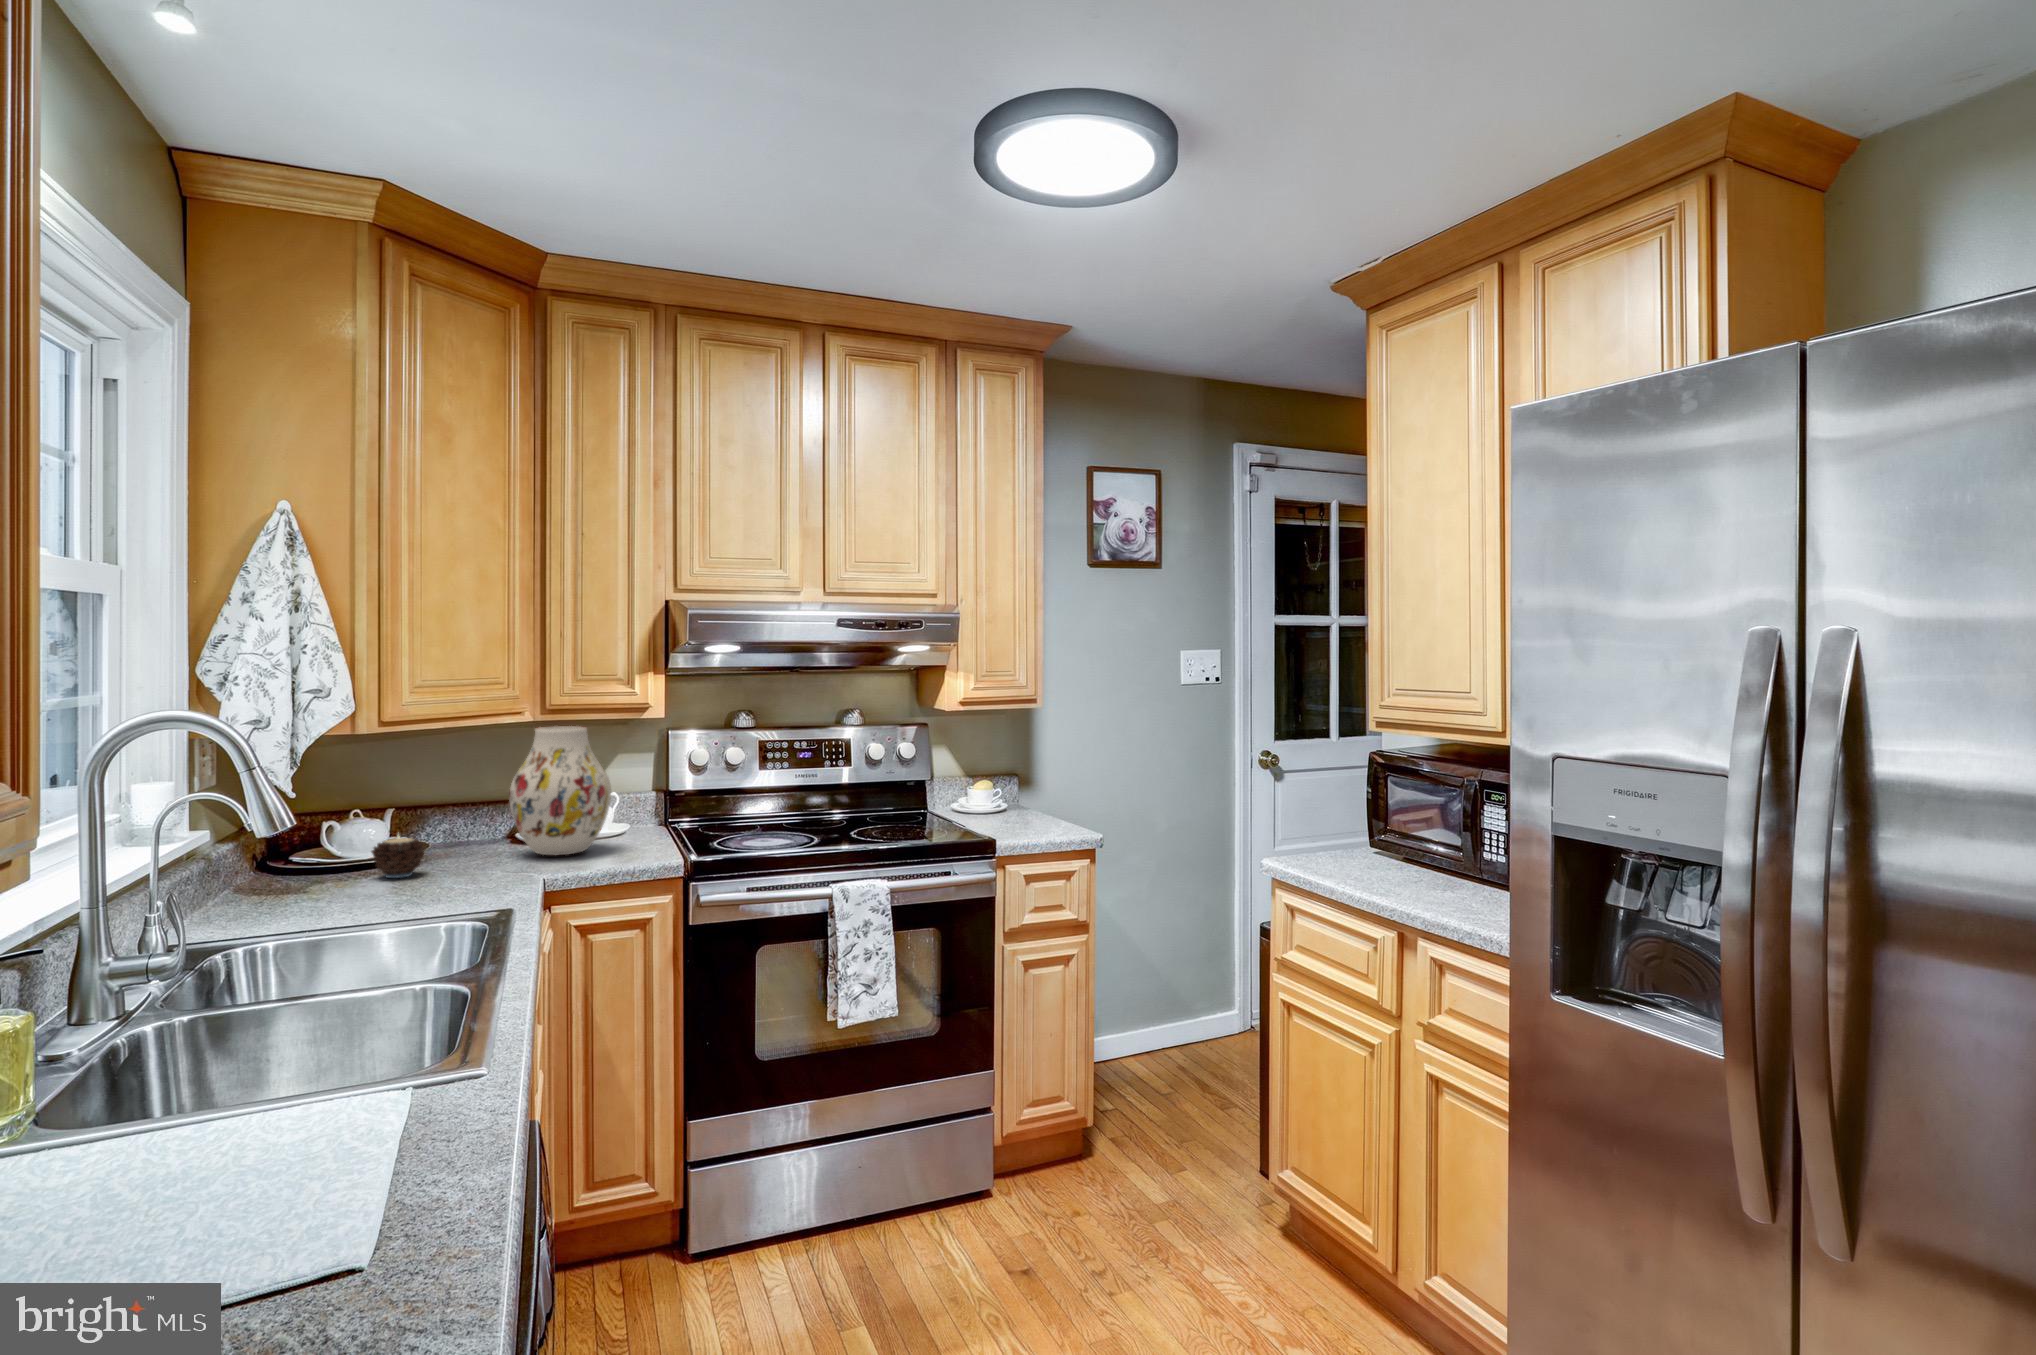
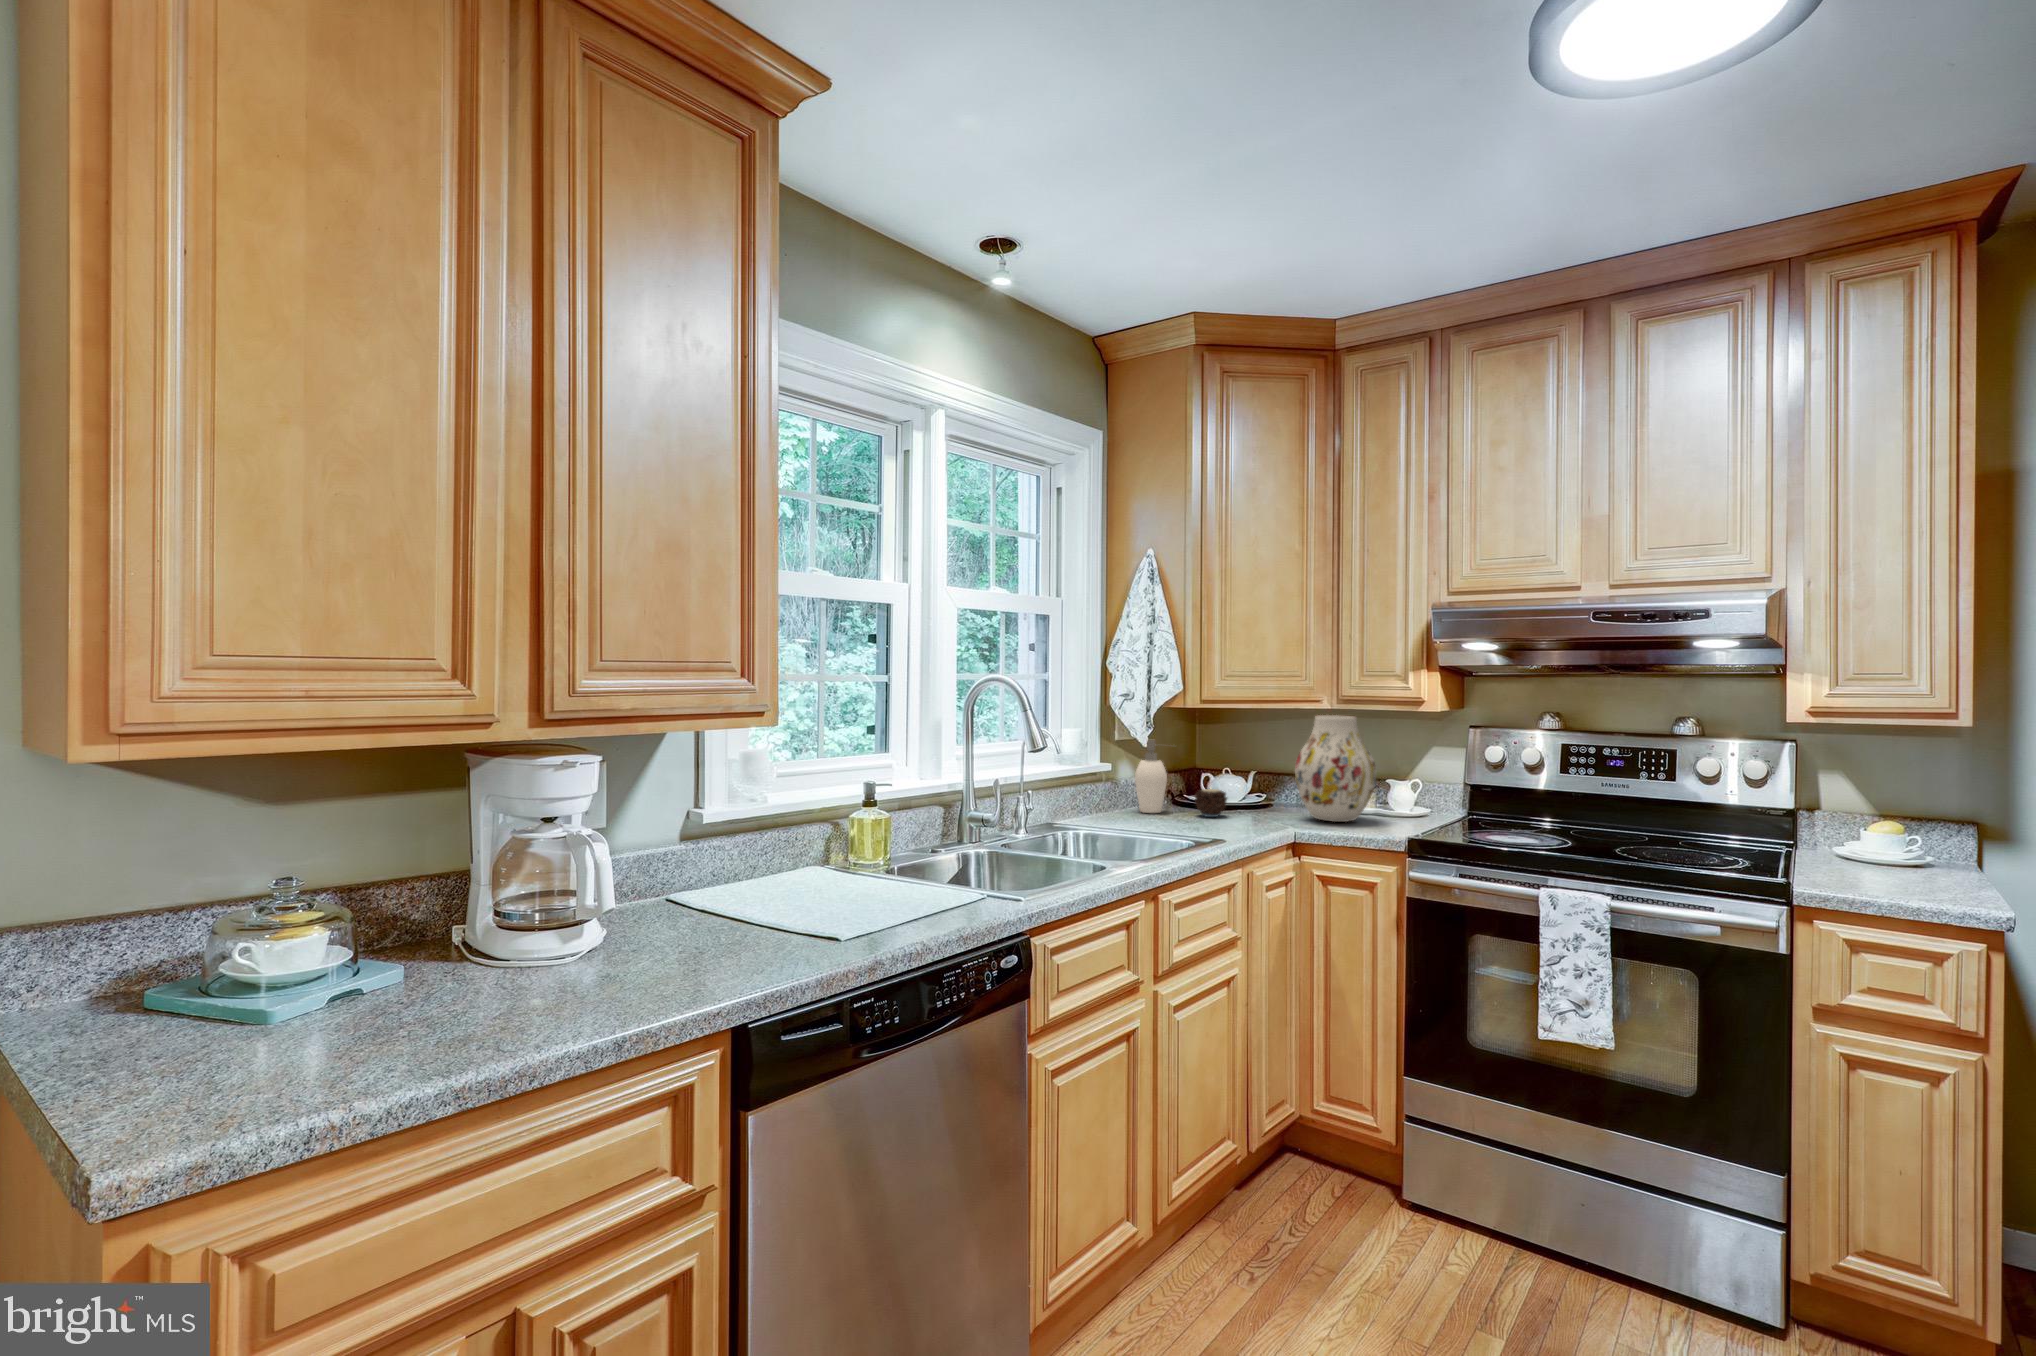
soap dispenser: none [263,779,339,890] -> present [1135,740,1167,813]

